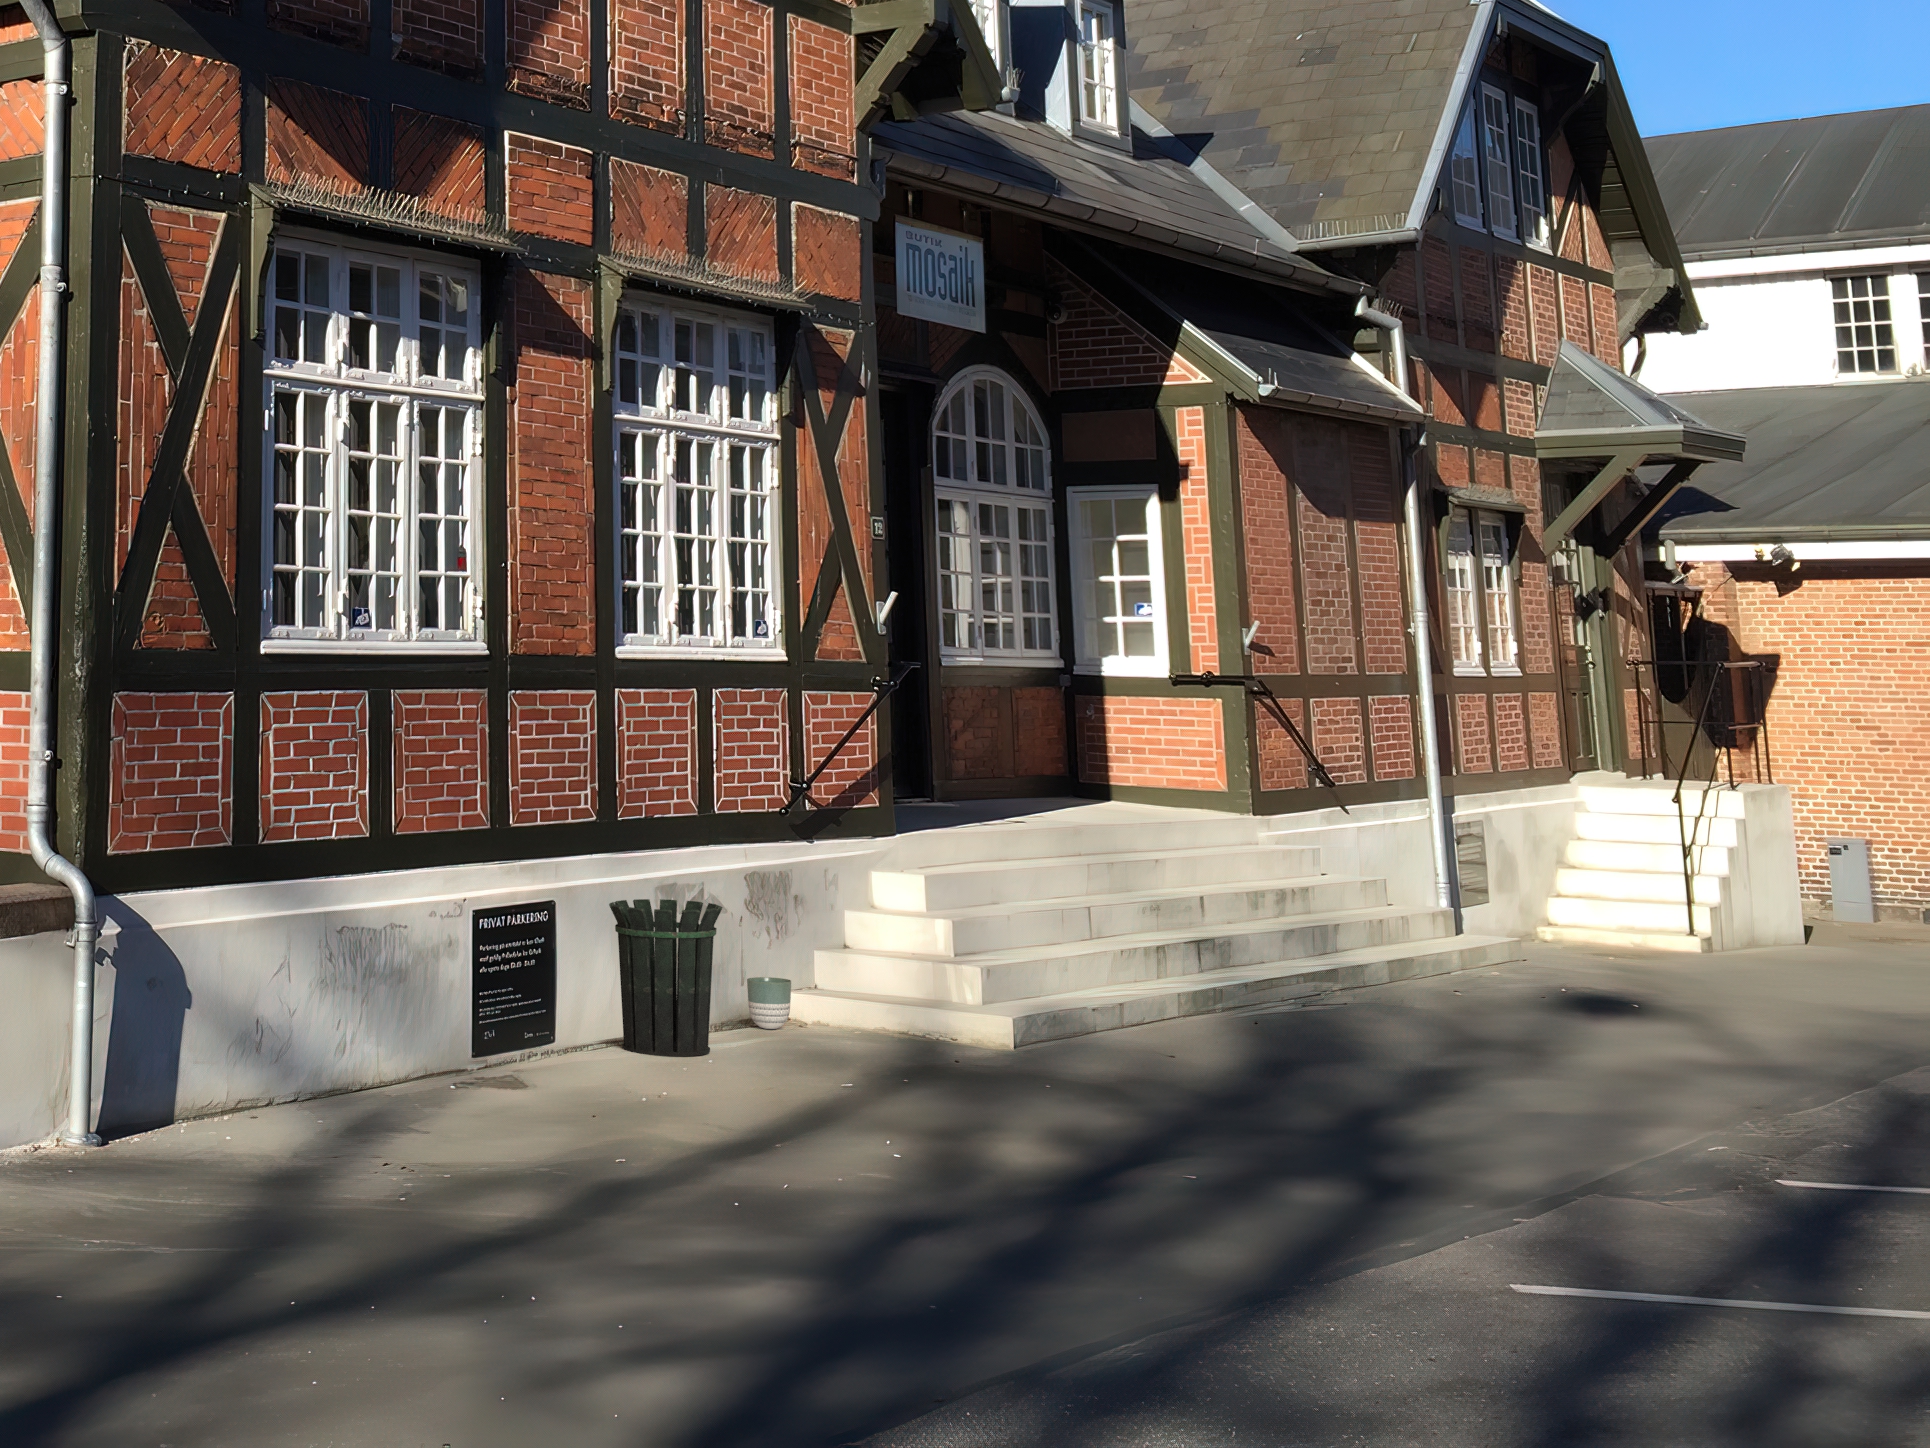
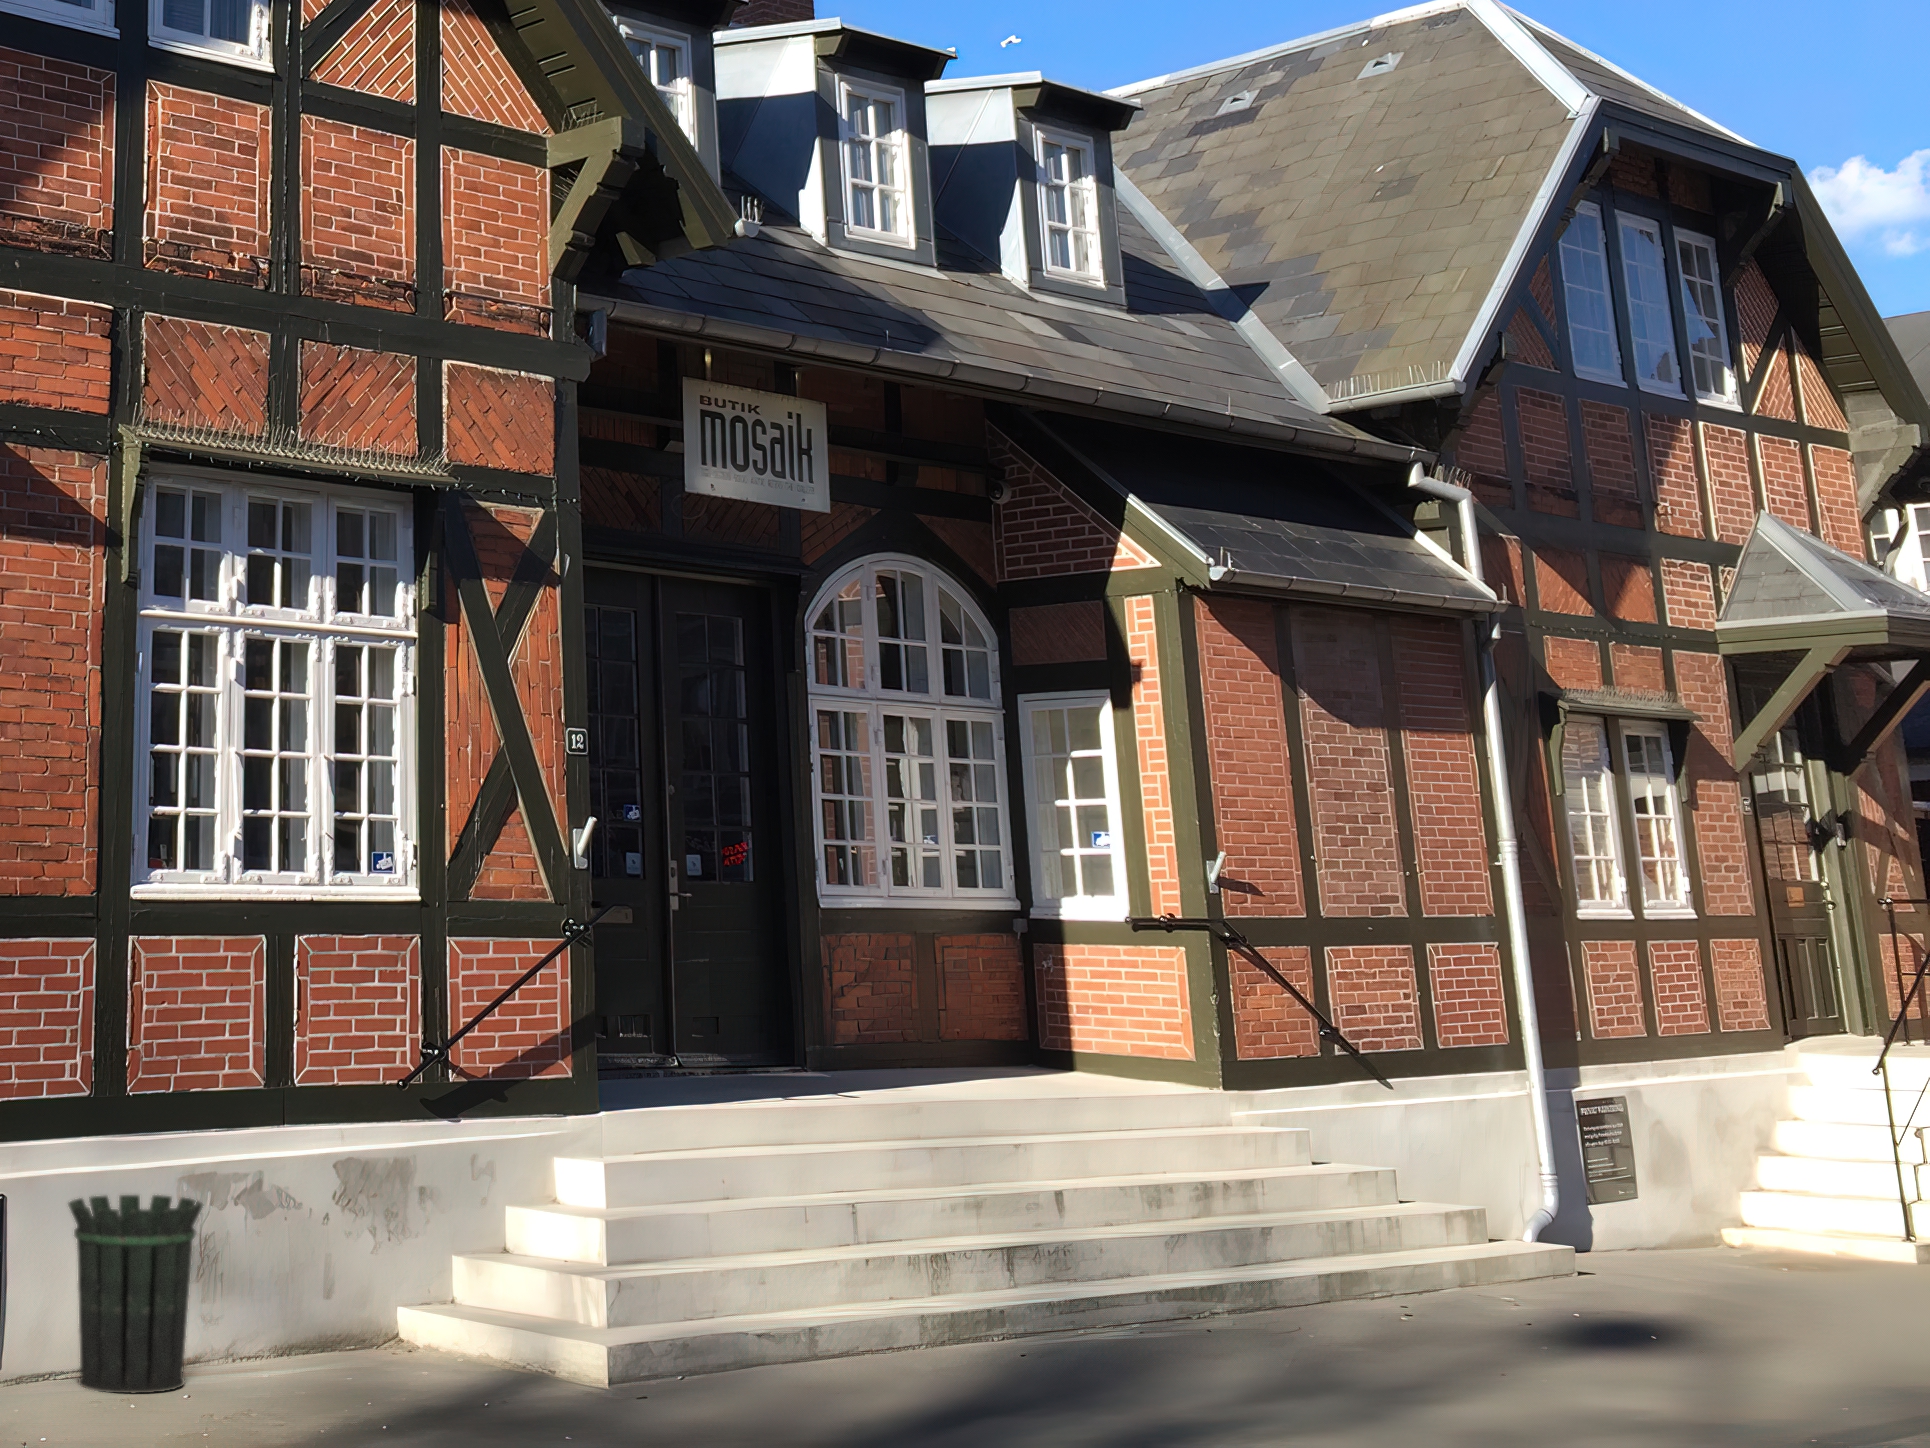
planter: present [747,977,791,1029] -> none [308,1292,361,1358]

